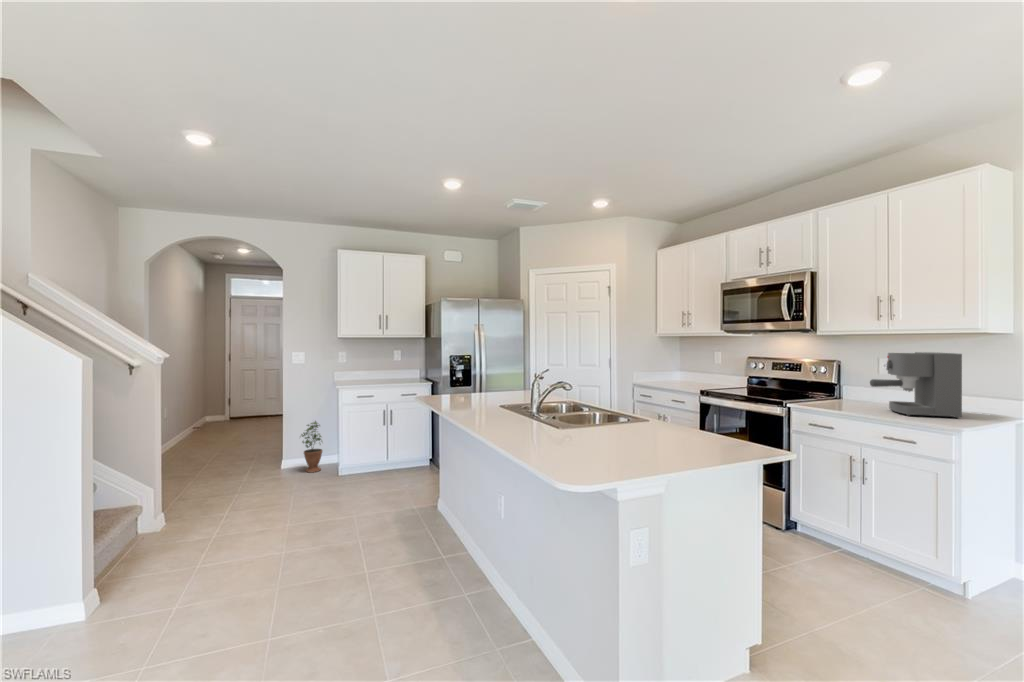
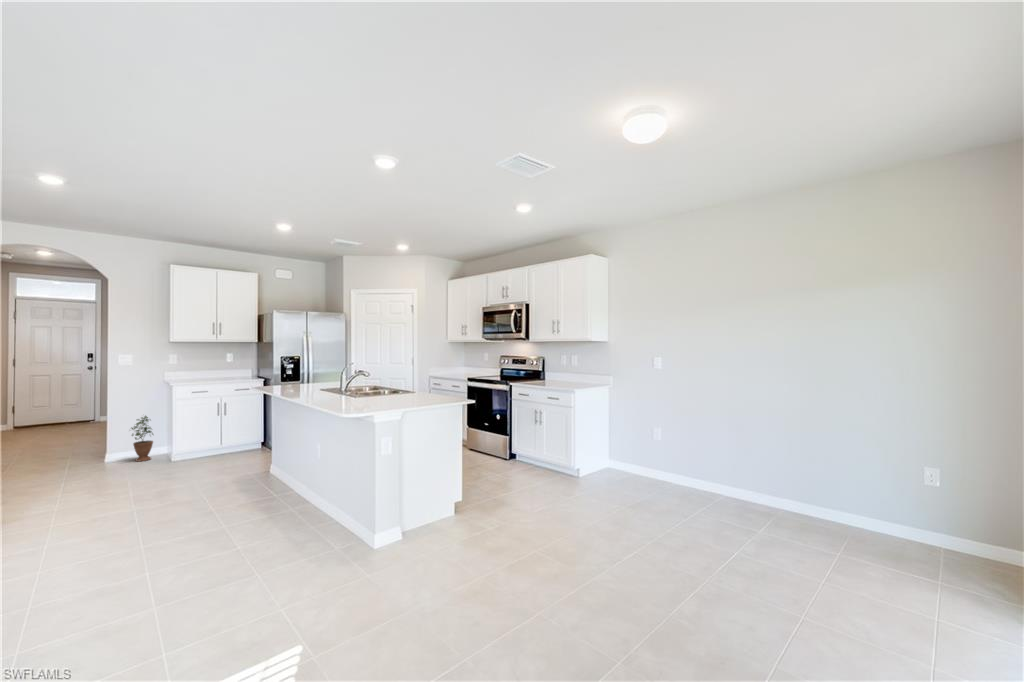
coffee maker: present [870,352,962,418] -> none [545,352,583,386]

